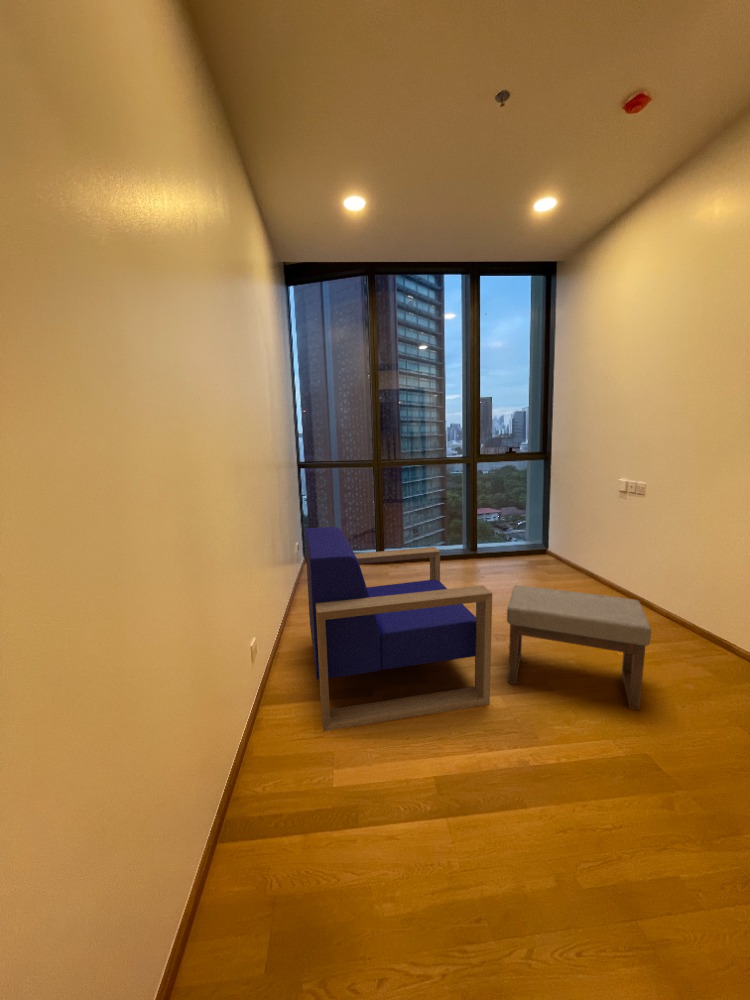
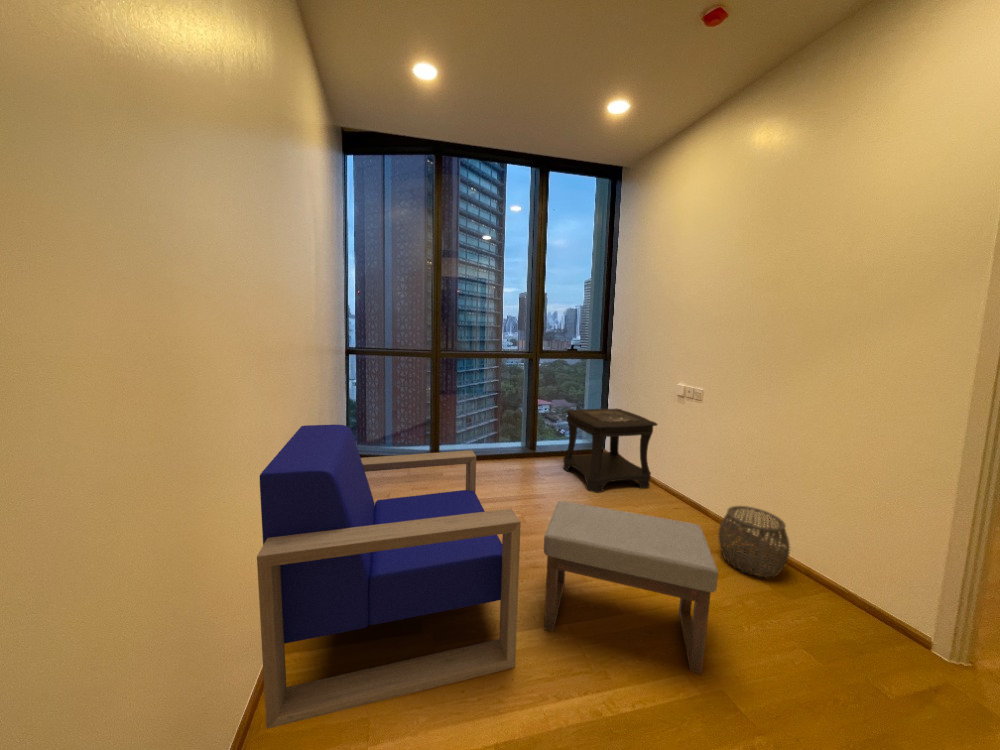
side table: none [507,508,602,588] -> present [563,409,657,493]
woven basket: none [660,591,727,652] -> present [718,506,790,578]

